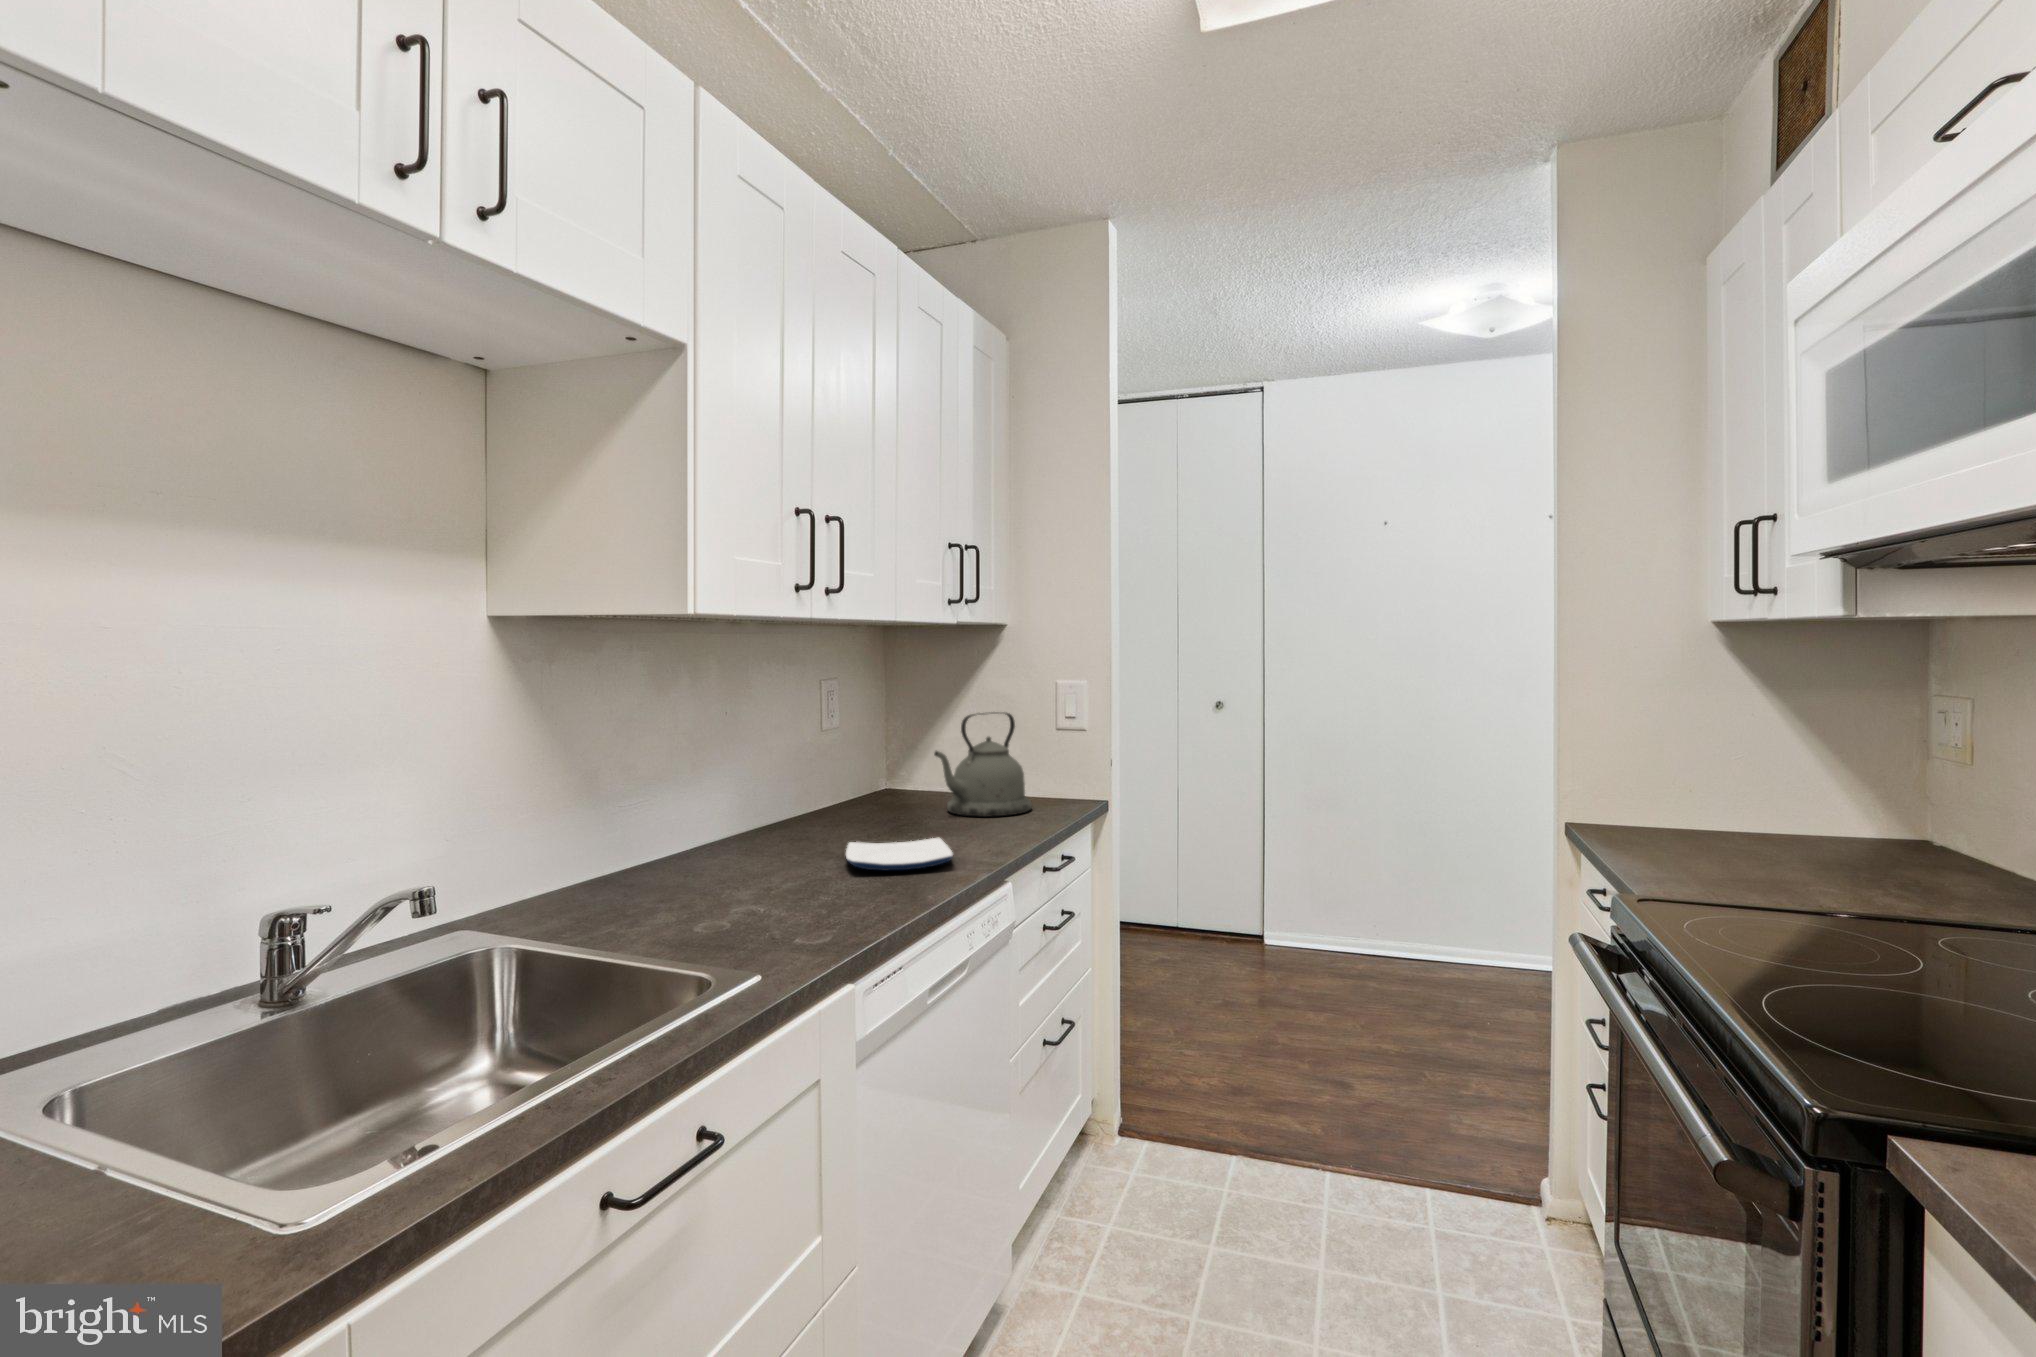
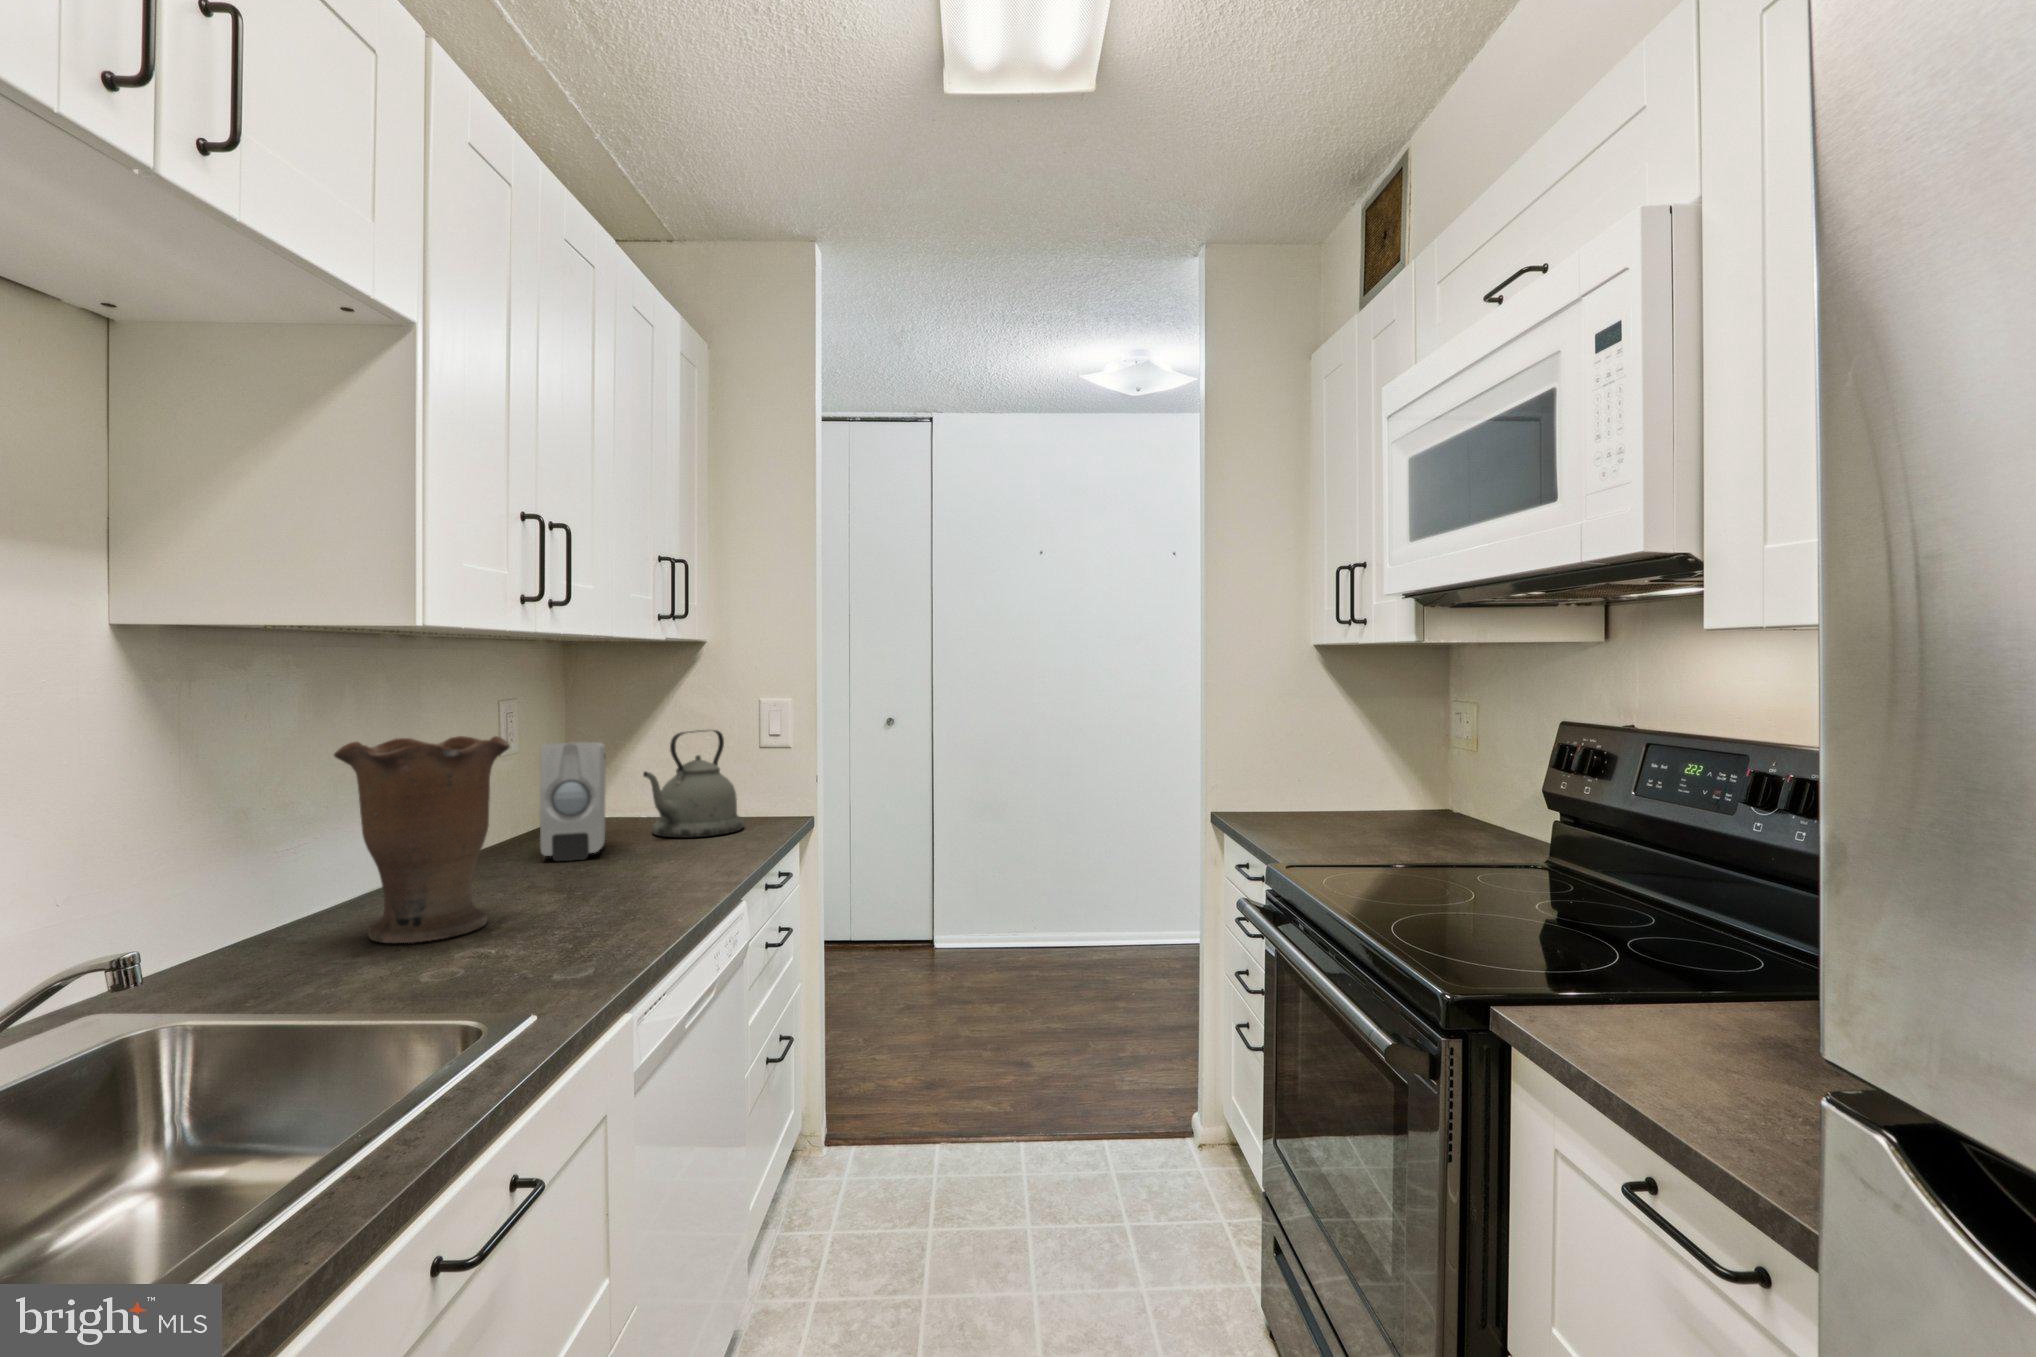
vase: none [648,714,786,896] -> present [334,736,510,943]
soap dispenser: none [840,722,902,831] -> present [540,742,605,861]
plate: present [846,838,953,870] -> none [566,860,694,898]

